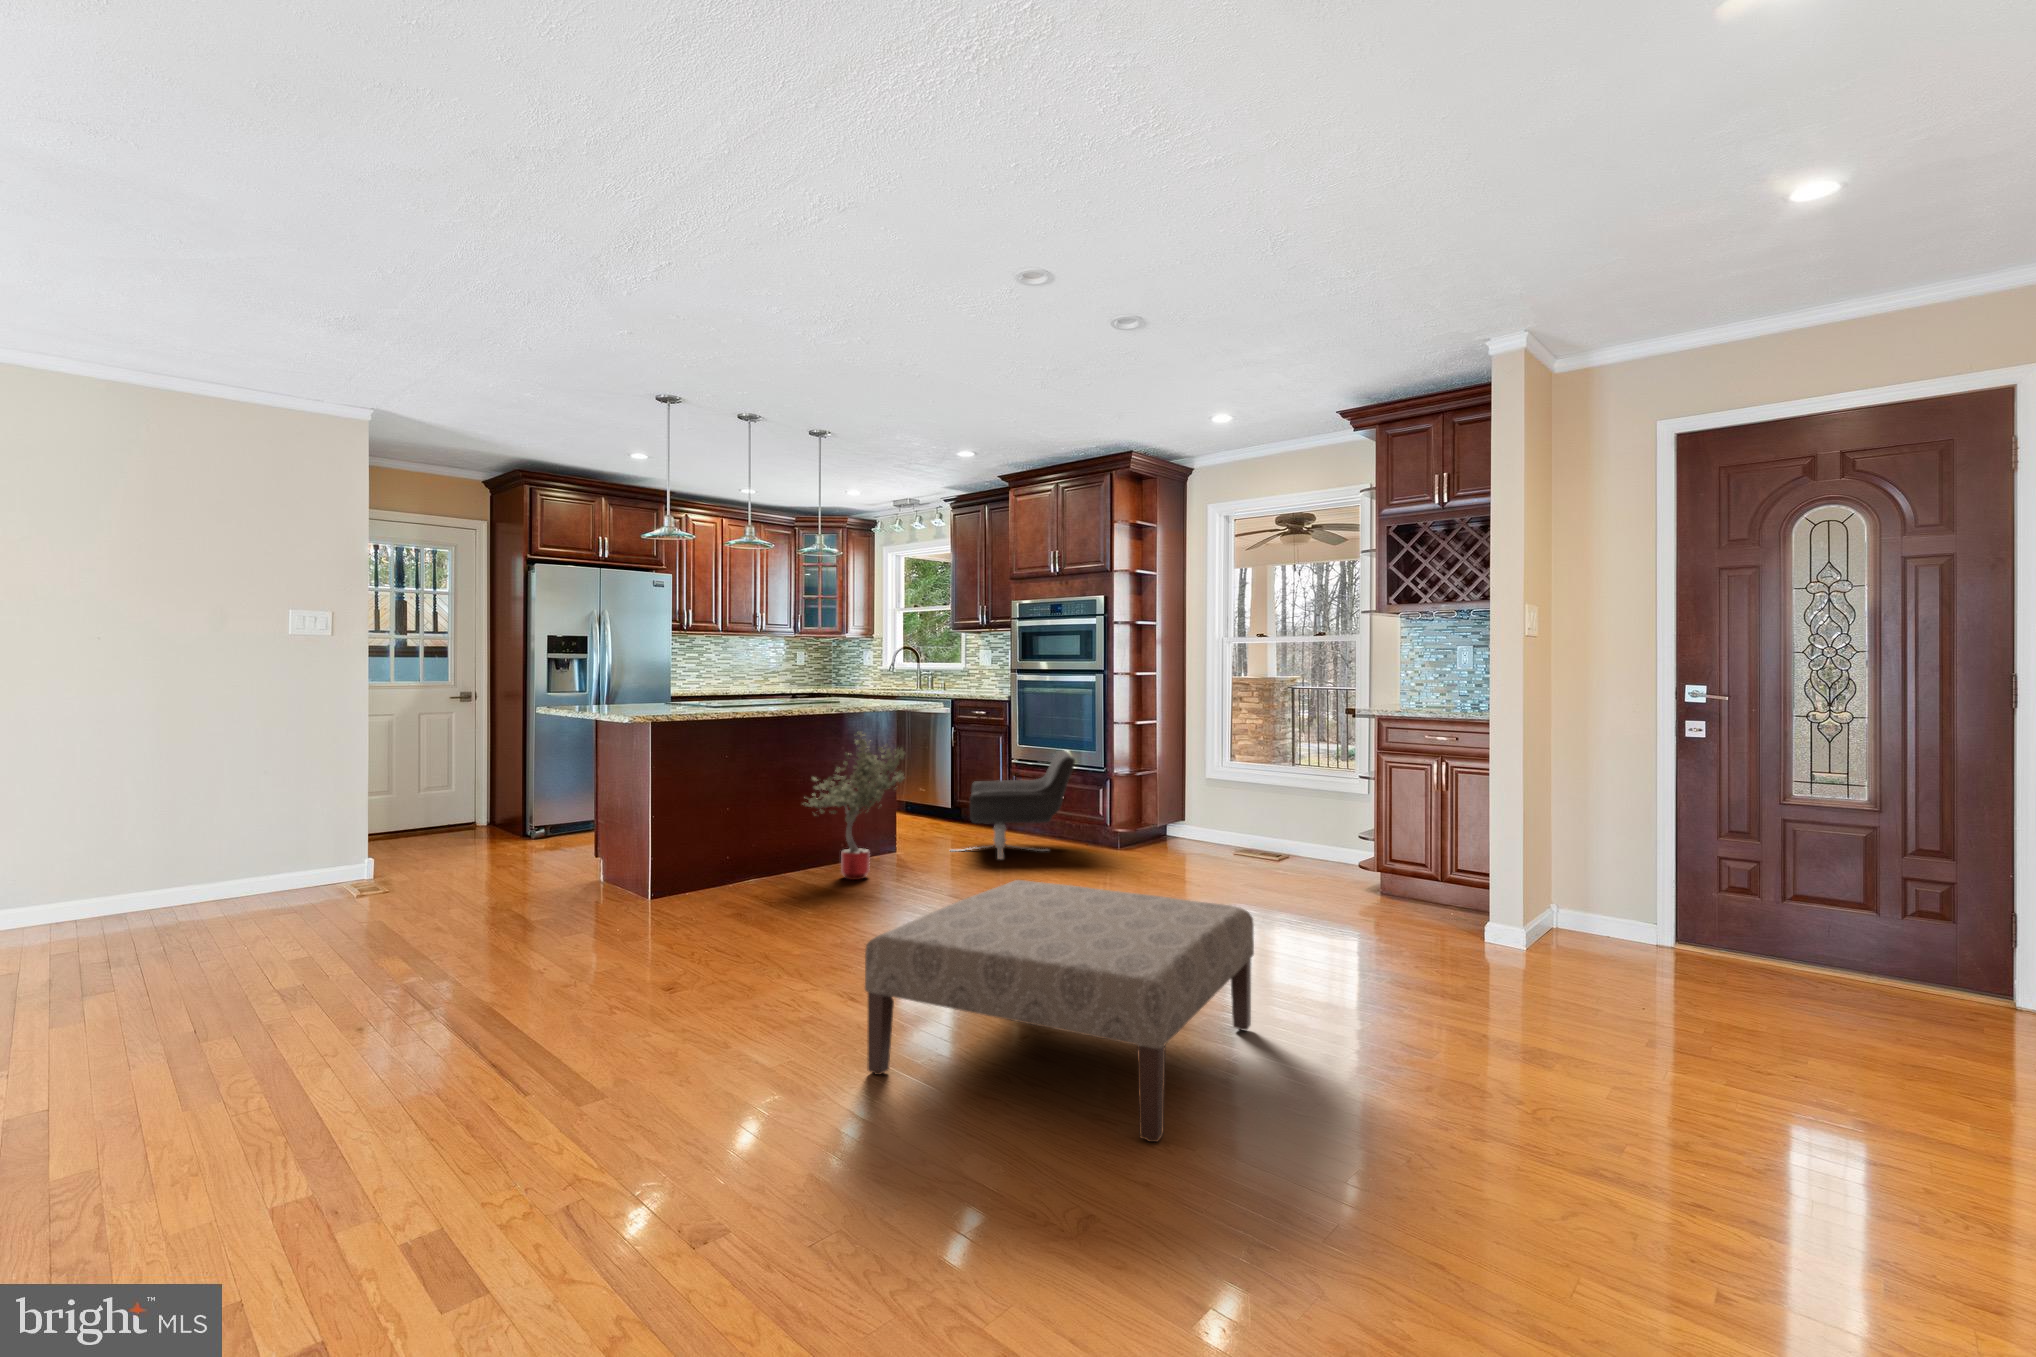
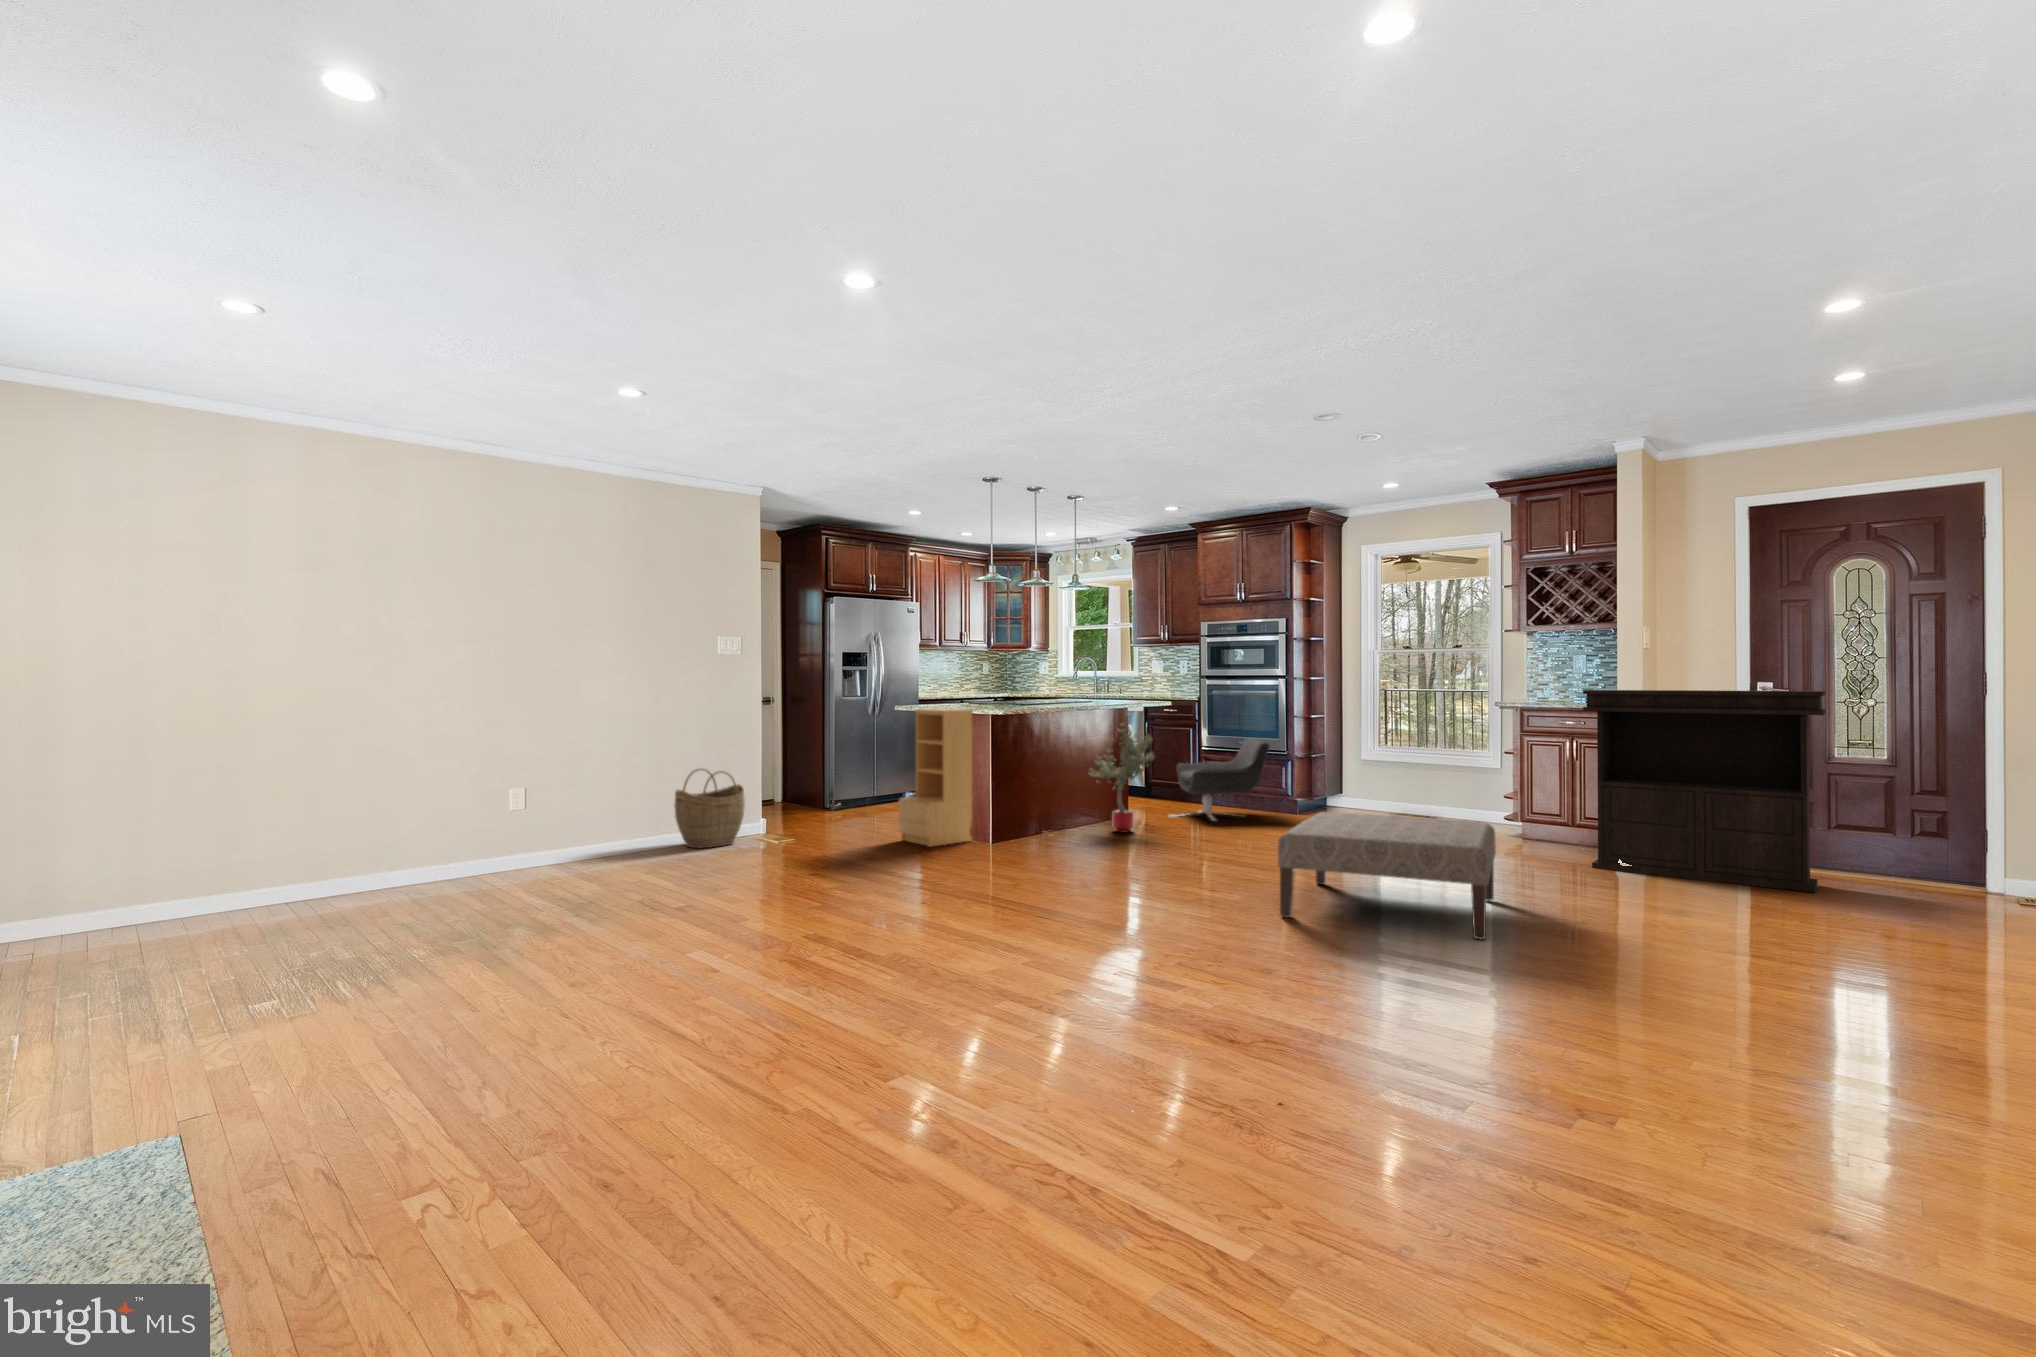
console table: none [1435,694,1777,1009] -> present [1583,690,1826,893]
bookshelf: none [522,713,624,907] -> present [899,708,972,847]
woven basket: none [181,795,301,910] -> present [675,768,745,848]

